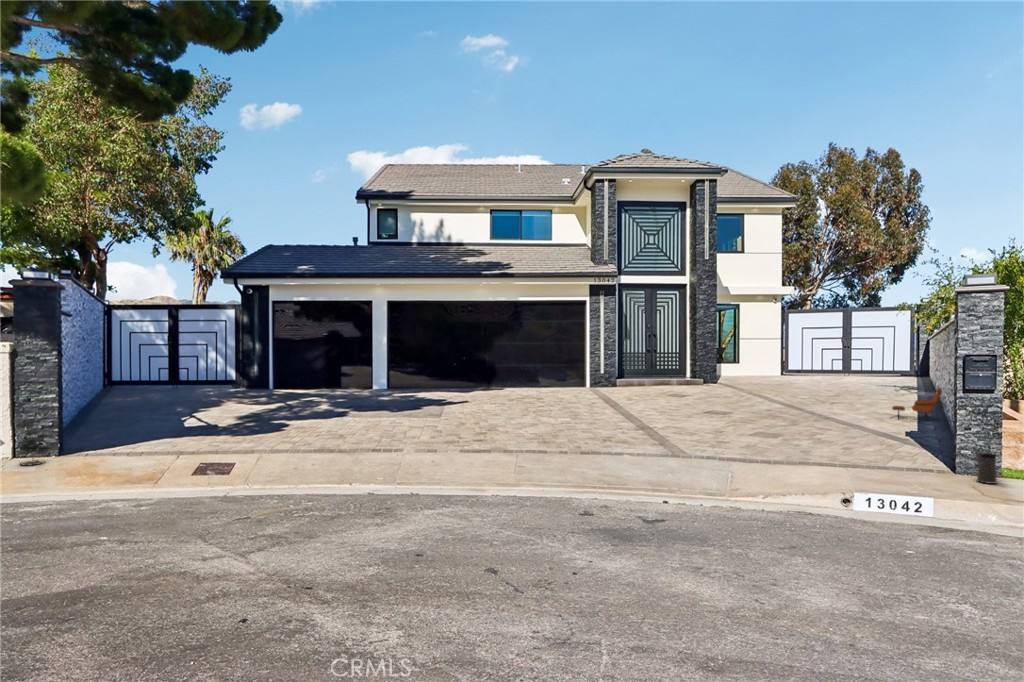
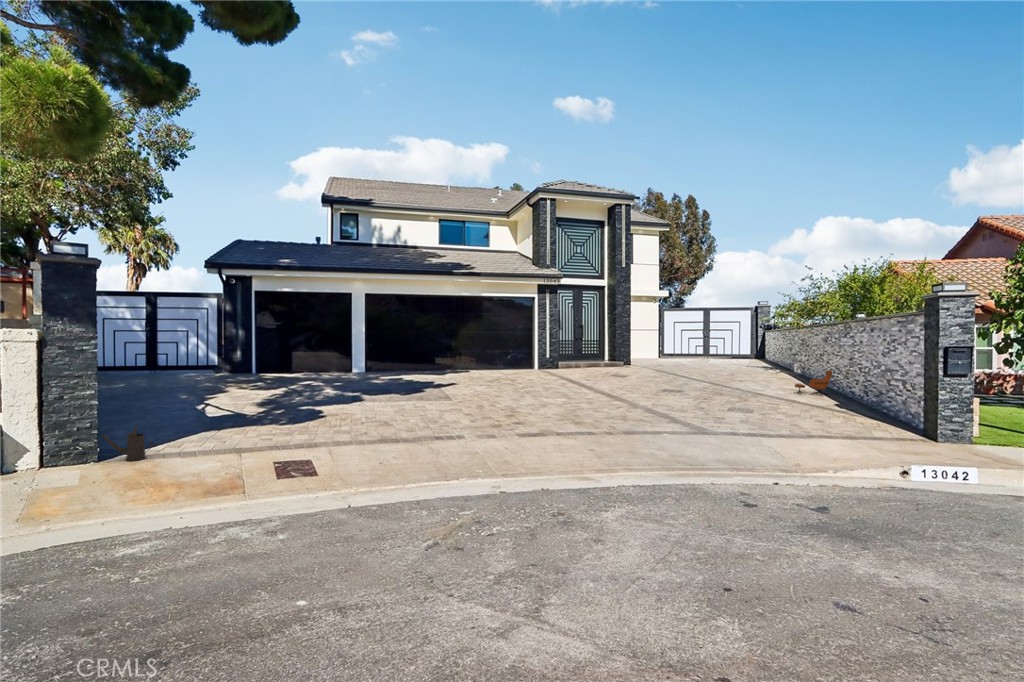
potted tree: present [20,429,46,466] -> none [52,428,87,473]
watering can: present [975,449,997,484] -> present [102,426,146,461]

